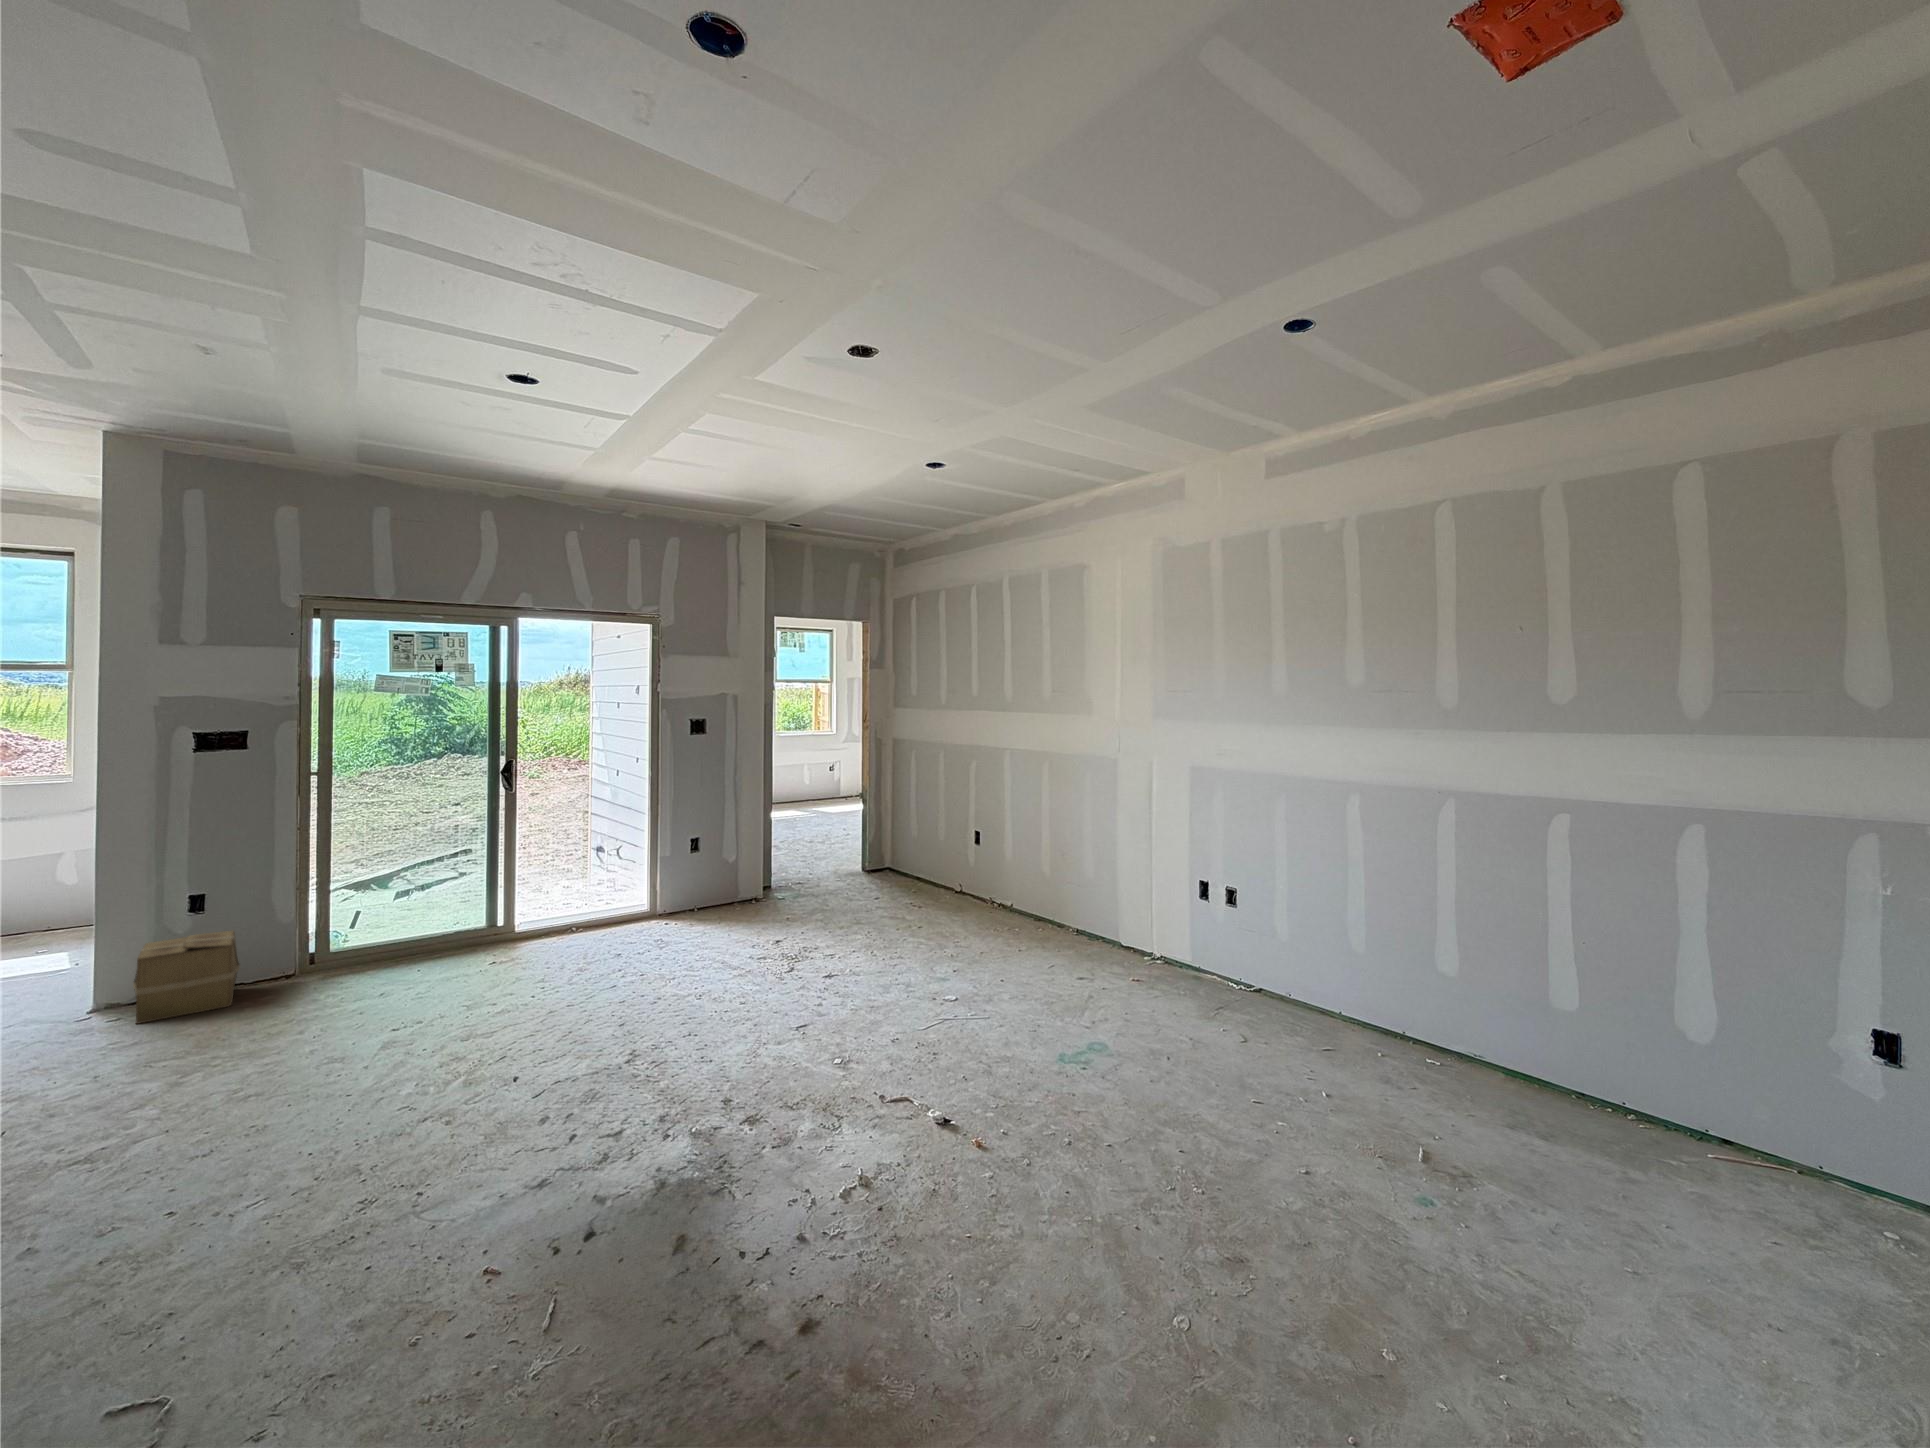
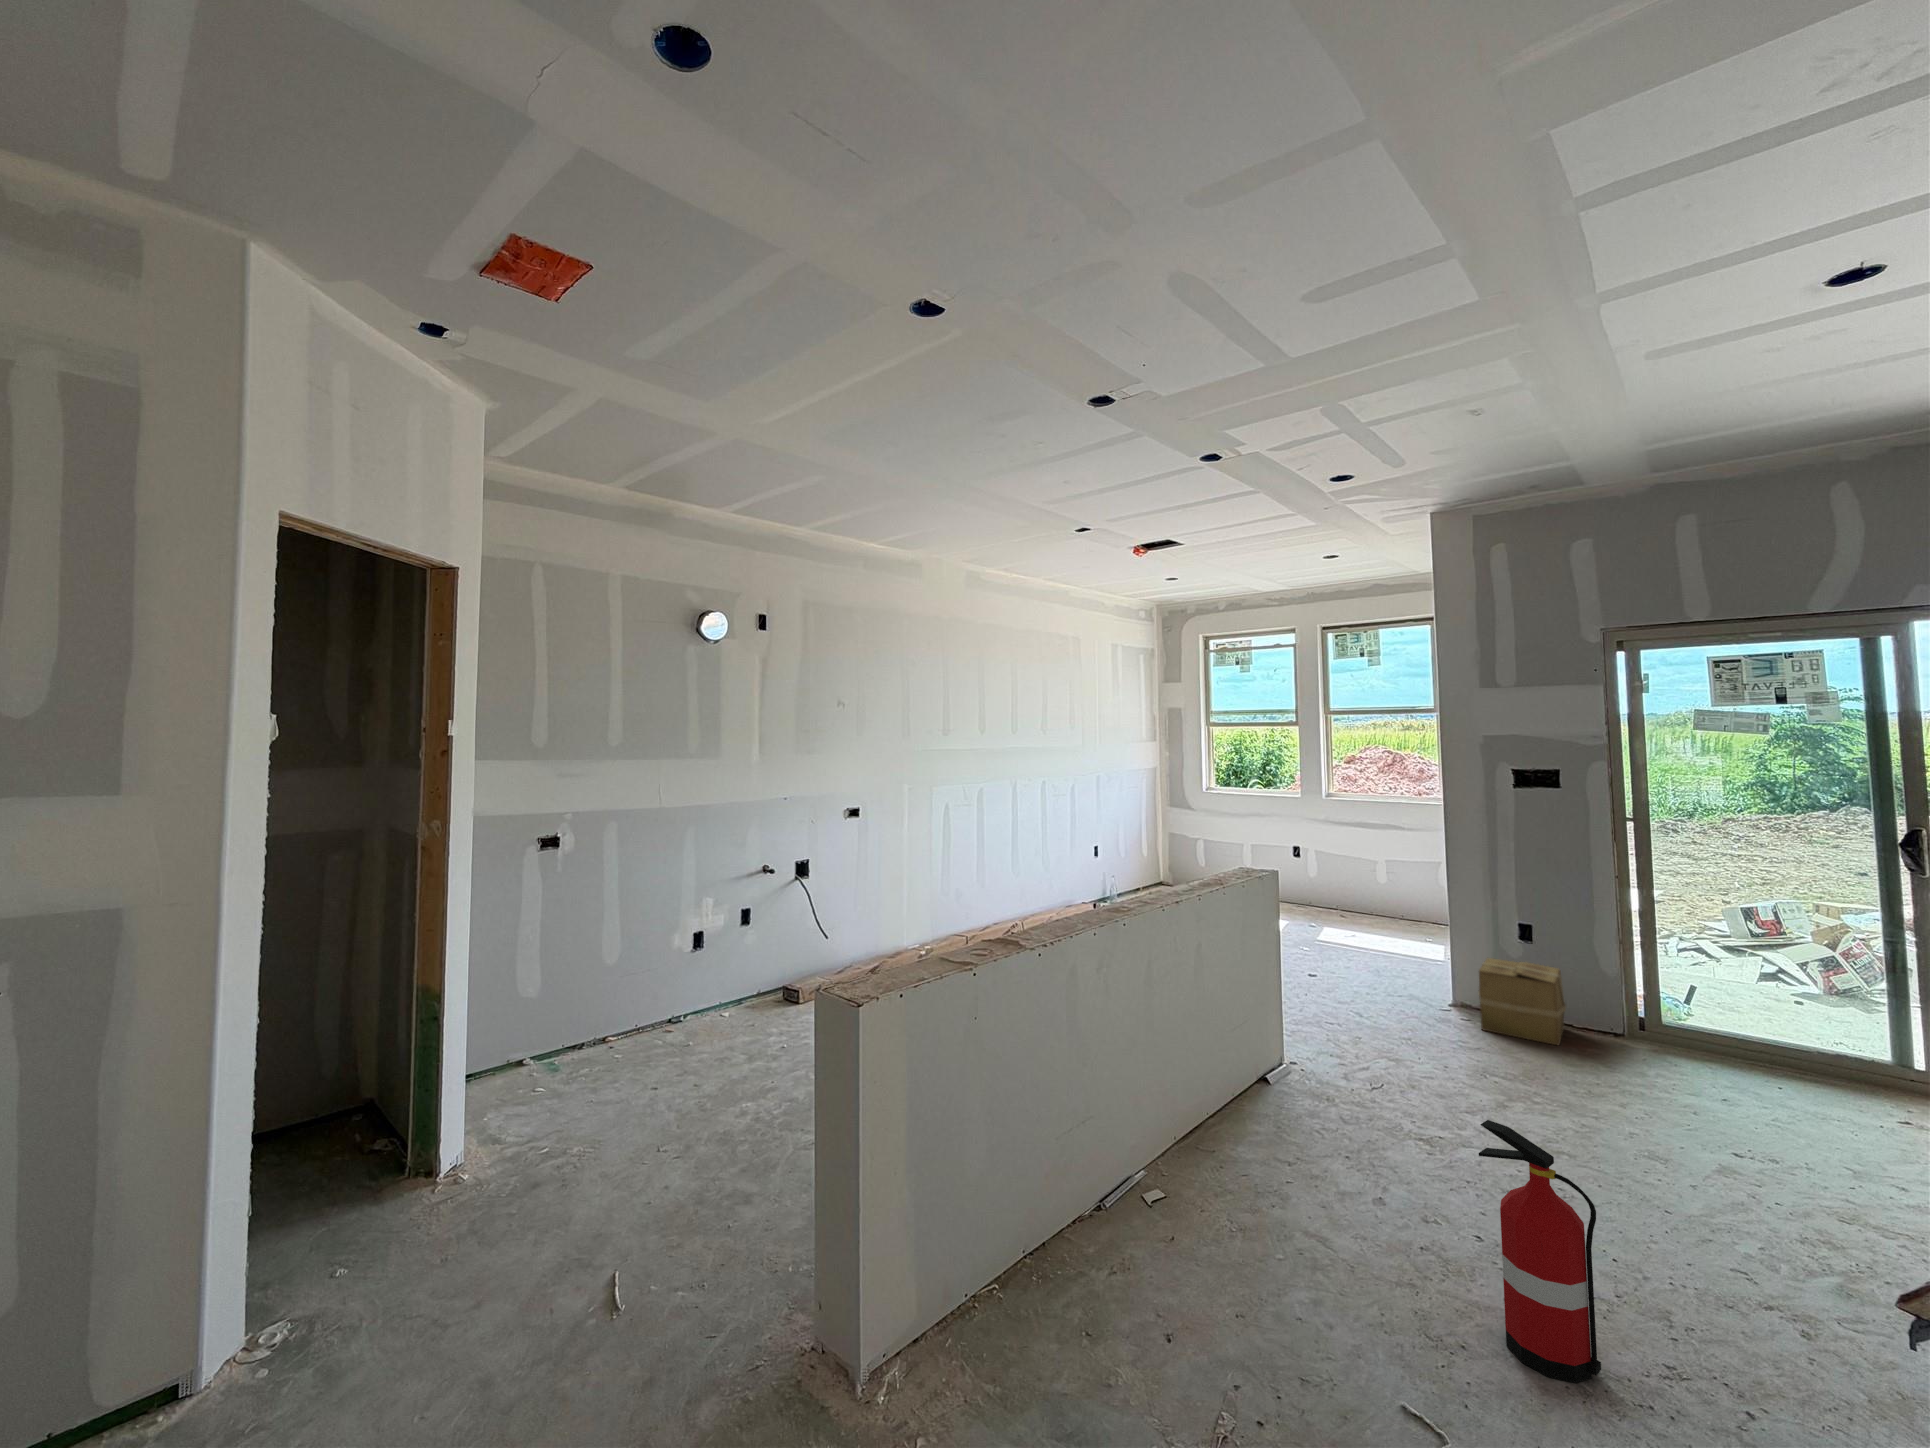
fire extinguisher: none [194,1072,315,1286] -> present [1479,1120,1601,1383]

